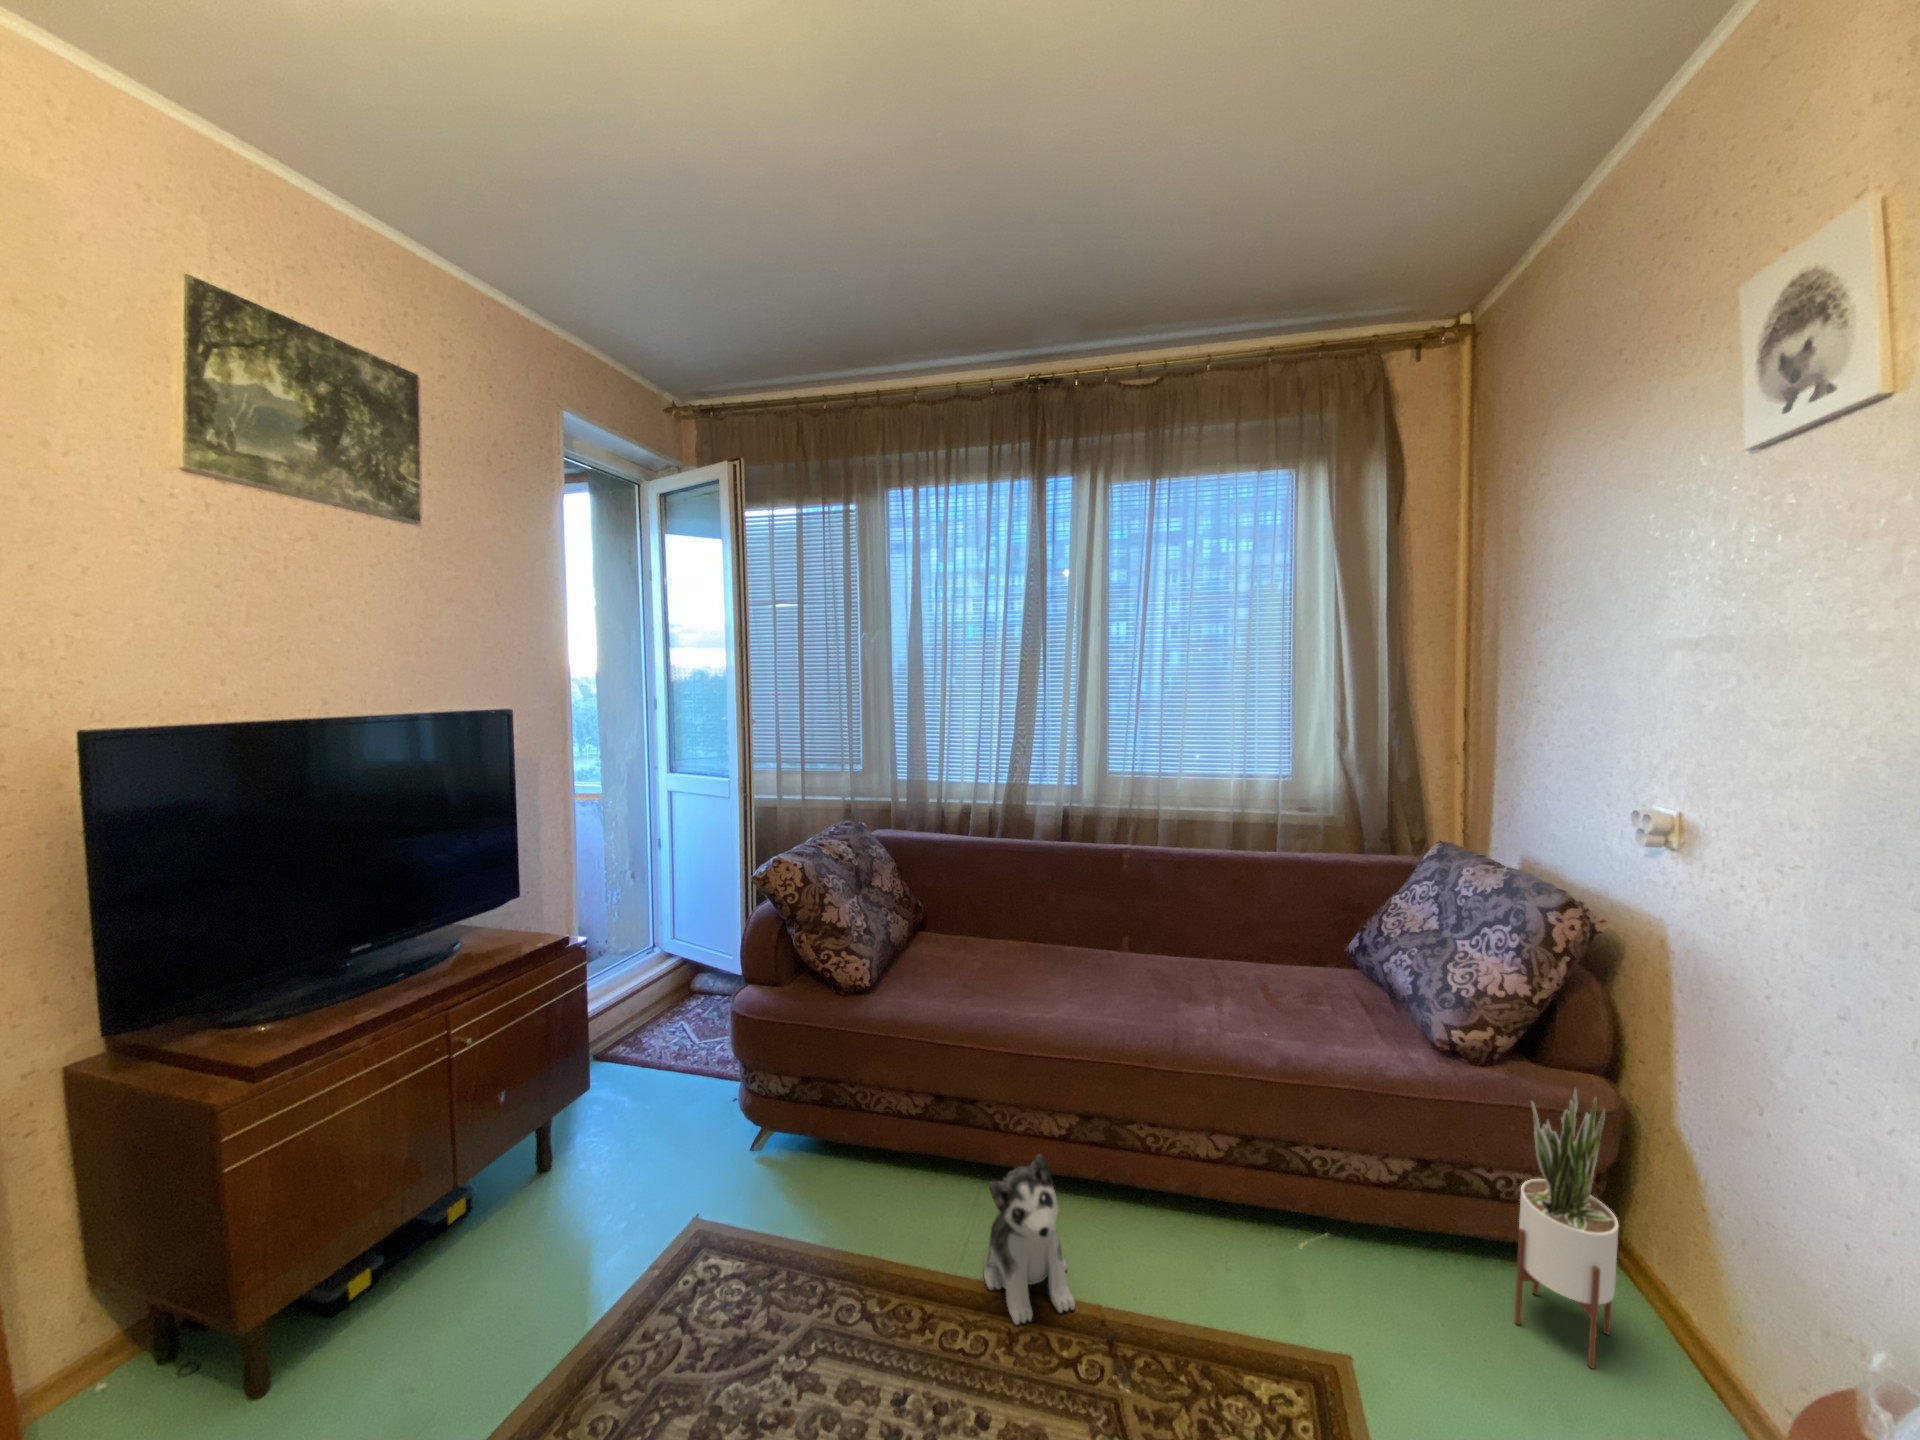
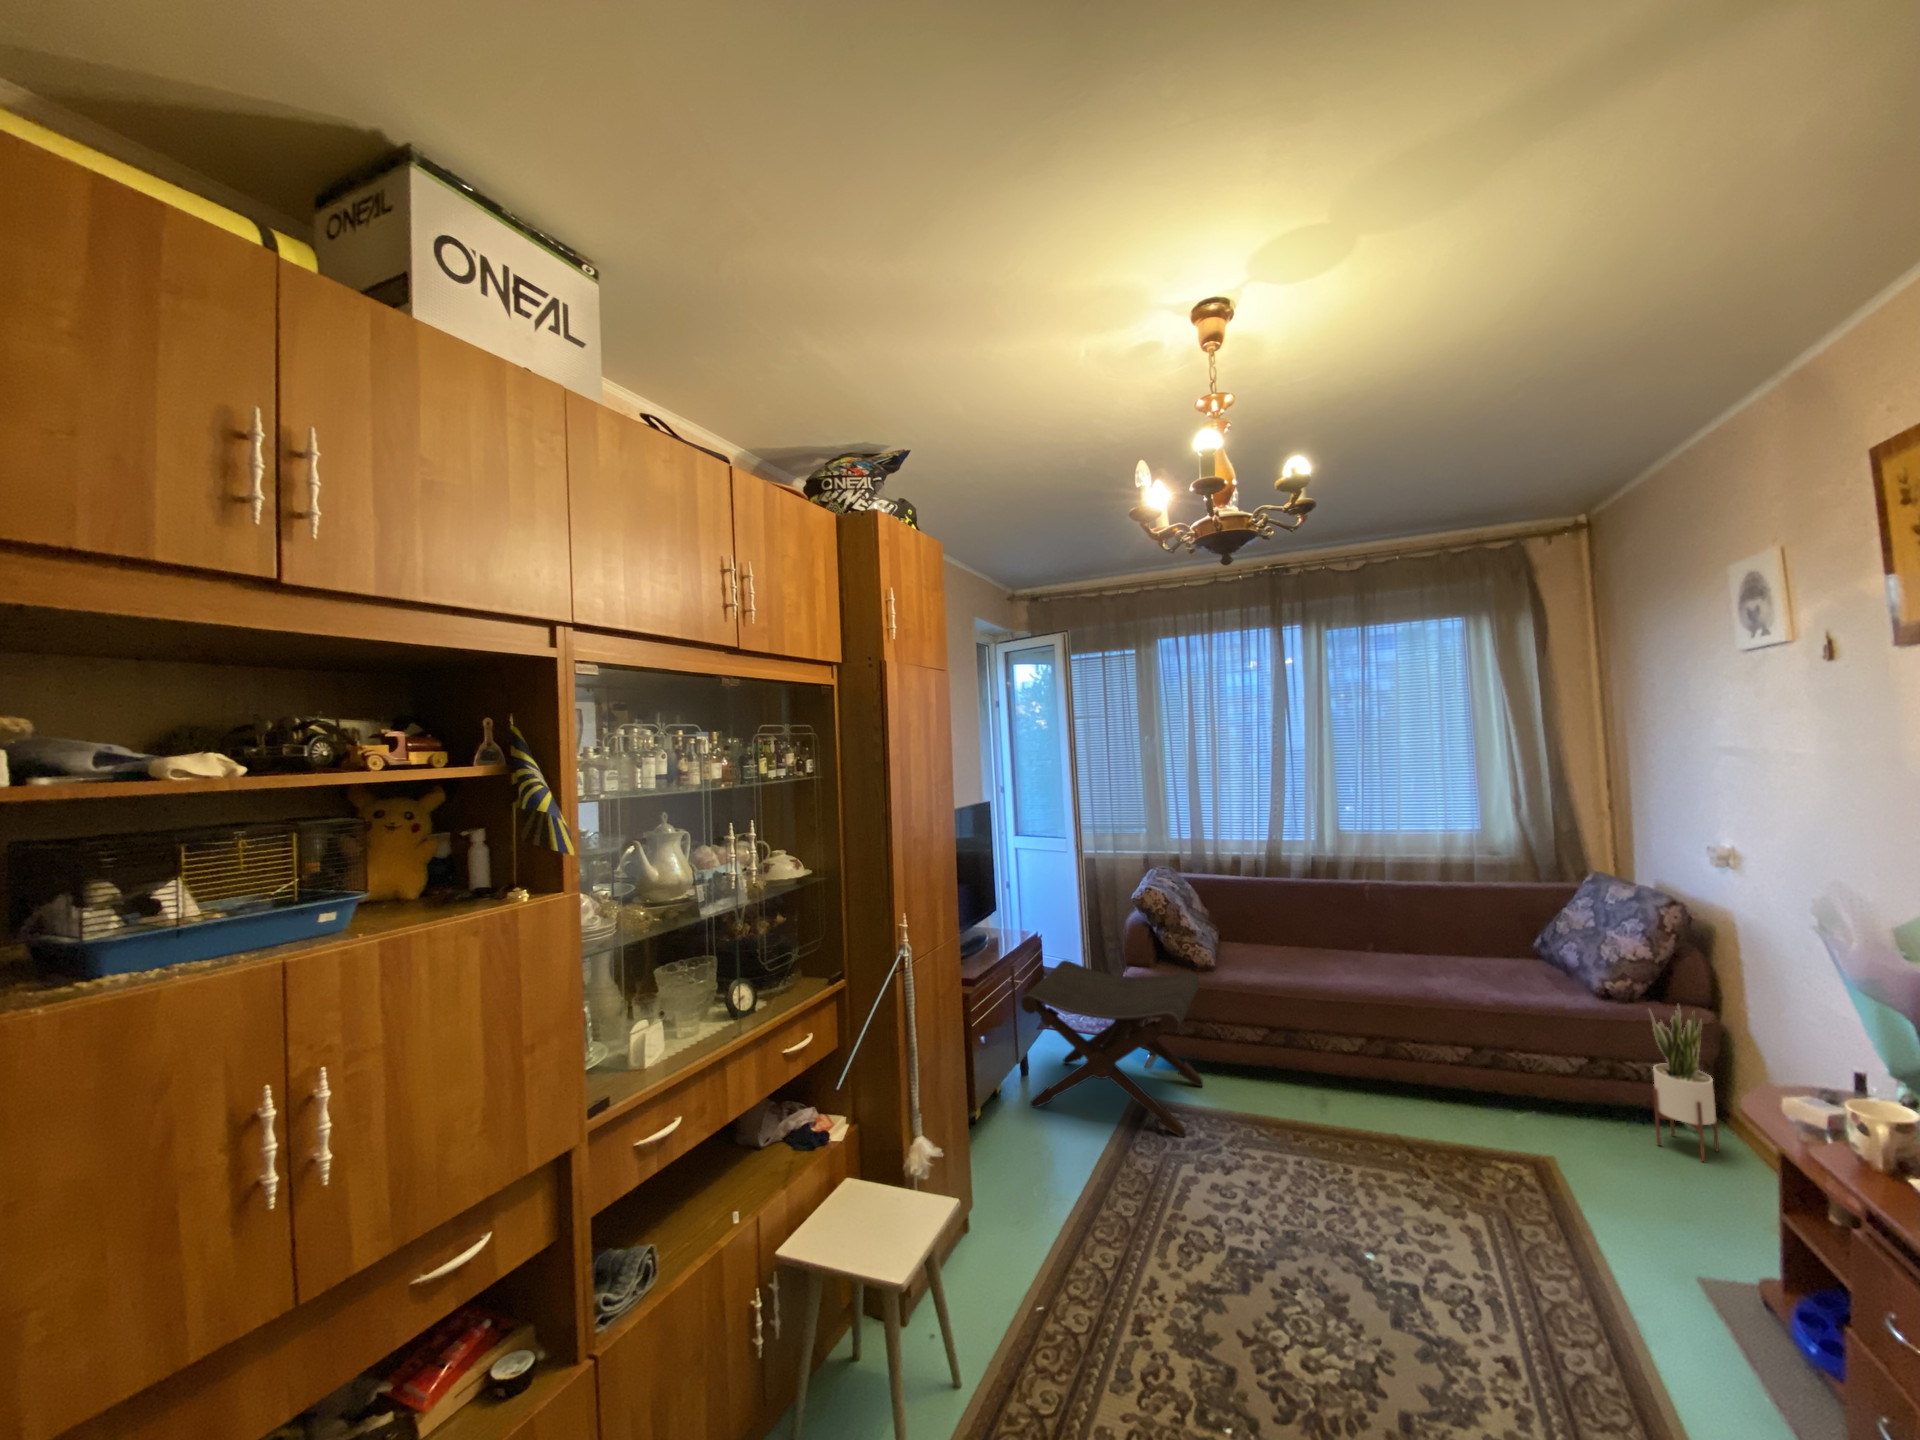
footstool: none [437,984,821,1364] -> present [1021,960,1203,1137]
plush toy: present [984,1154,1075,1325] -> none [1320,1043,1381,1133]

